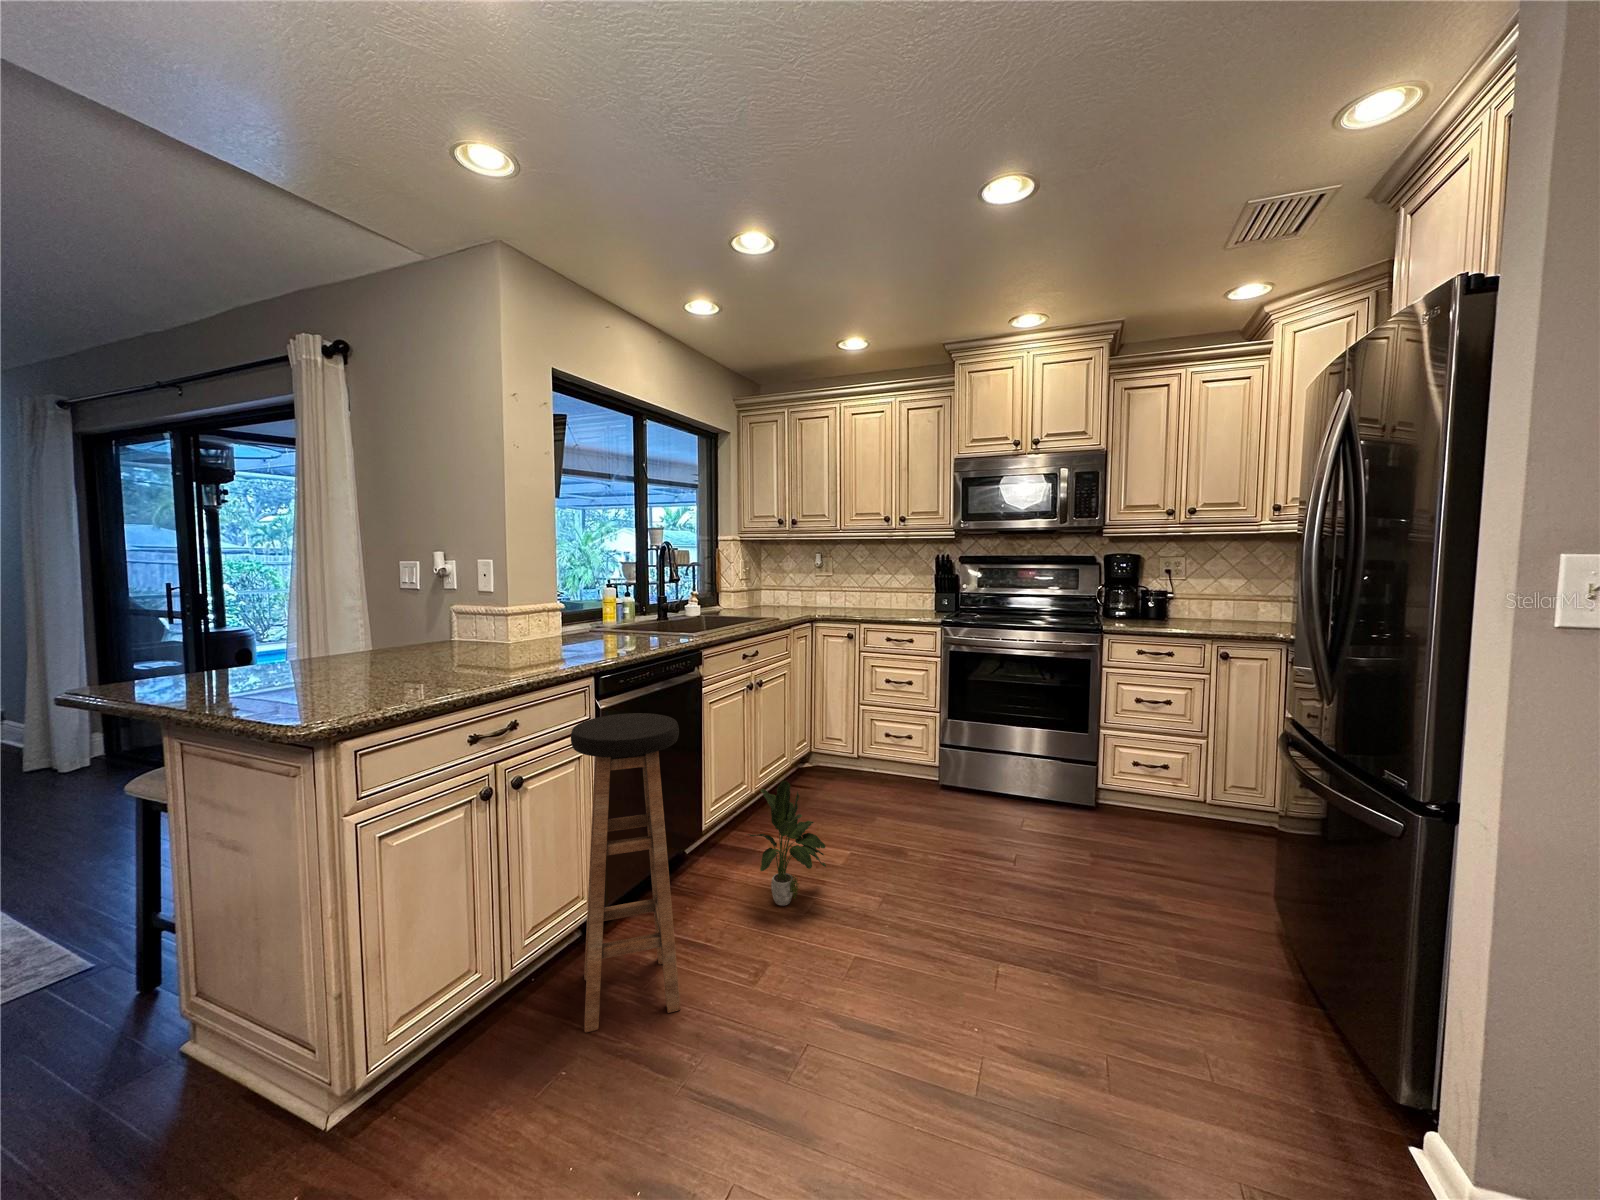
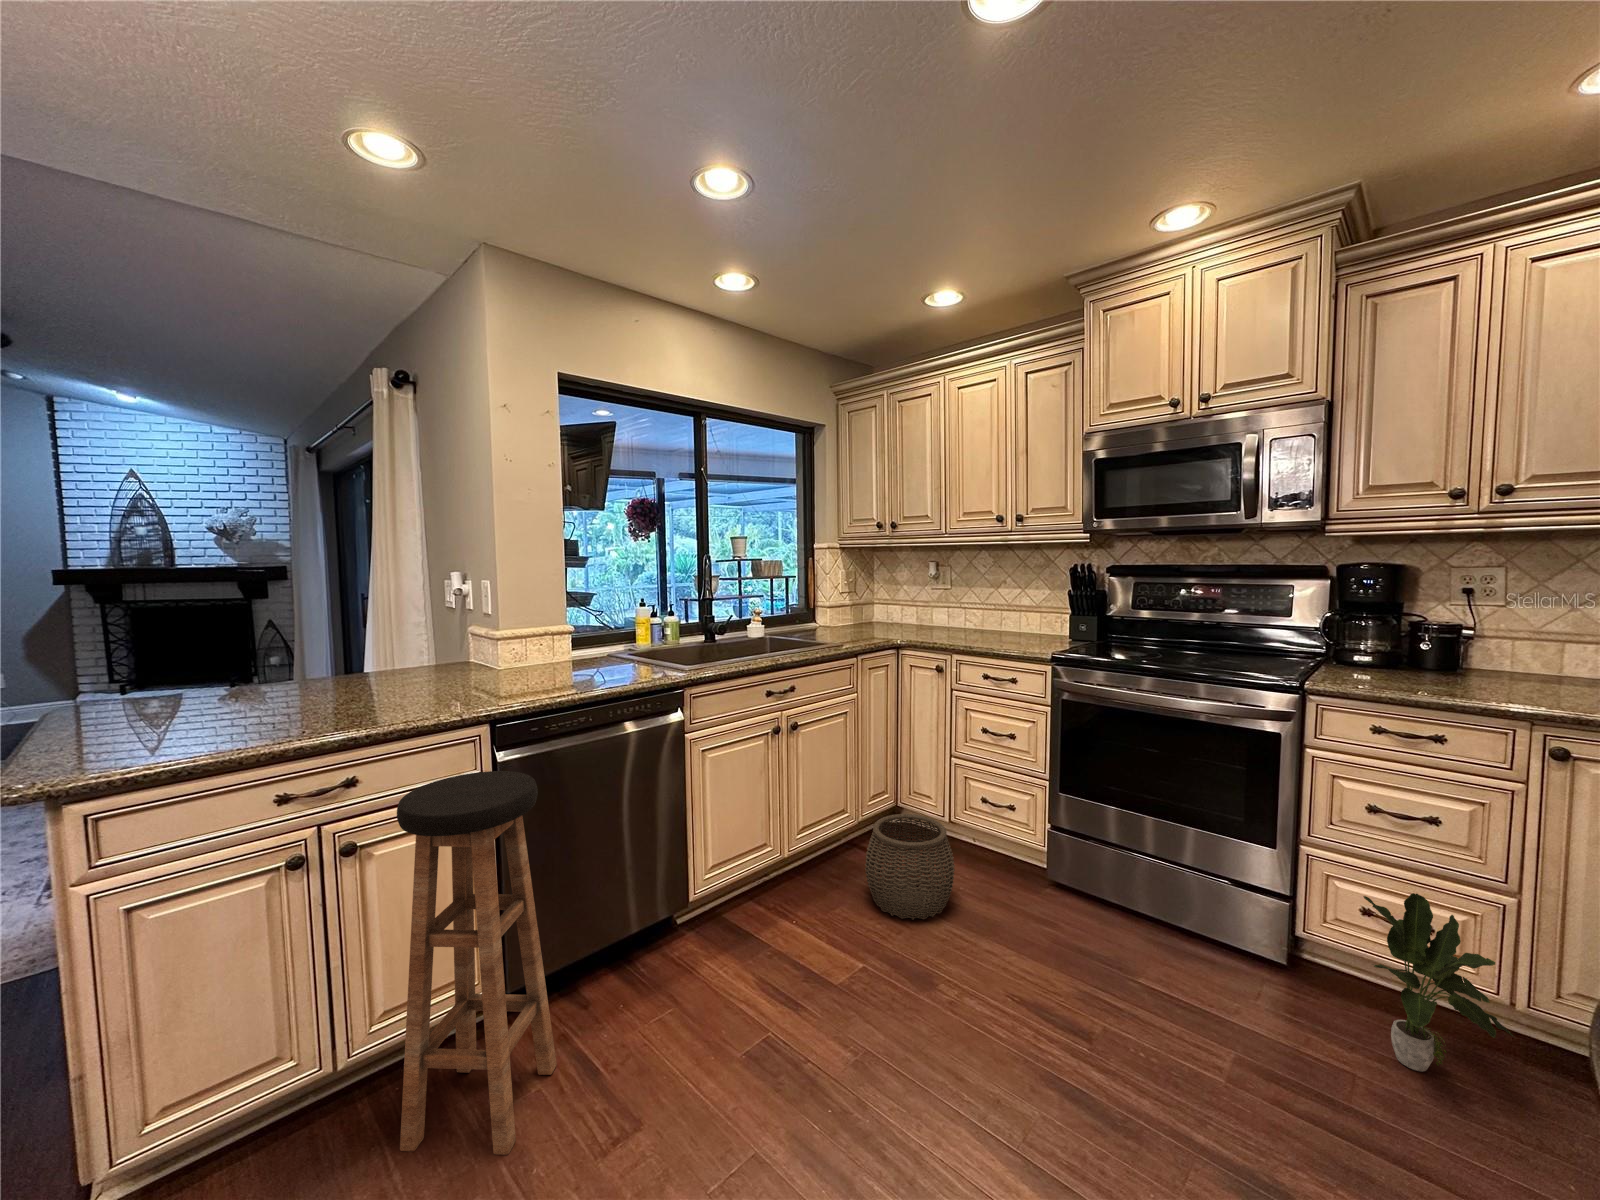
woven basket: none [822,747,890,824] -> present [865,814,955,920]
potted plant: present [747,781,826,906] -> present [1363,893,1514,1071]

